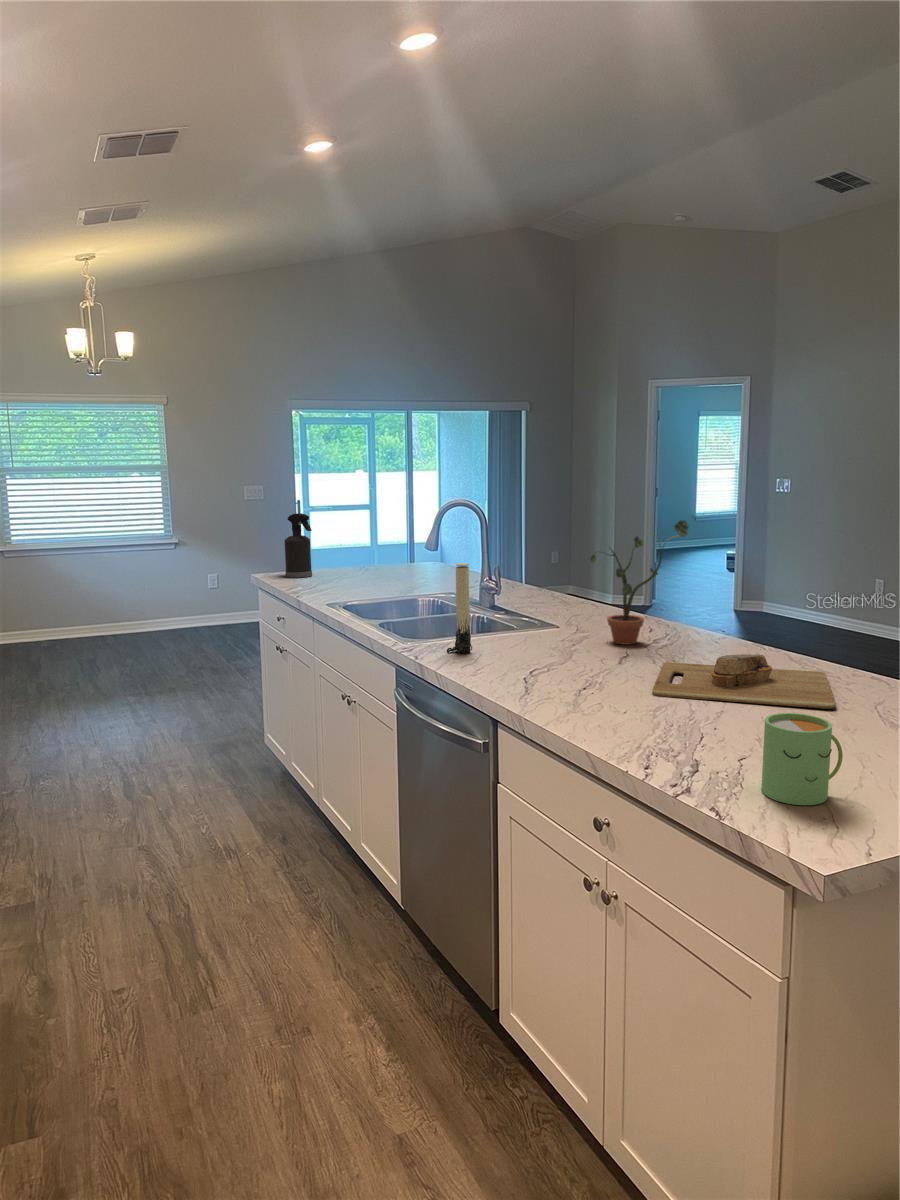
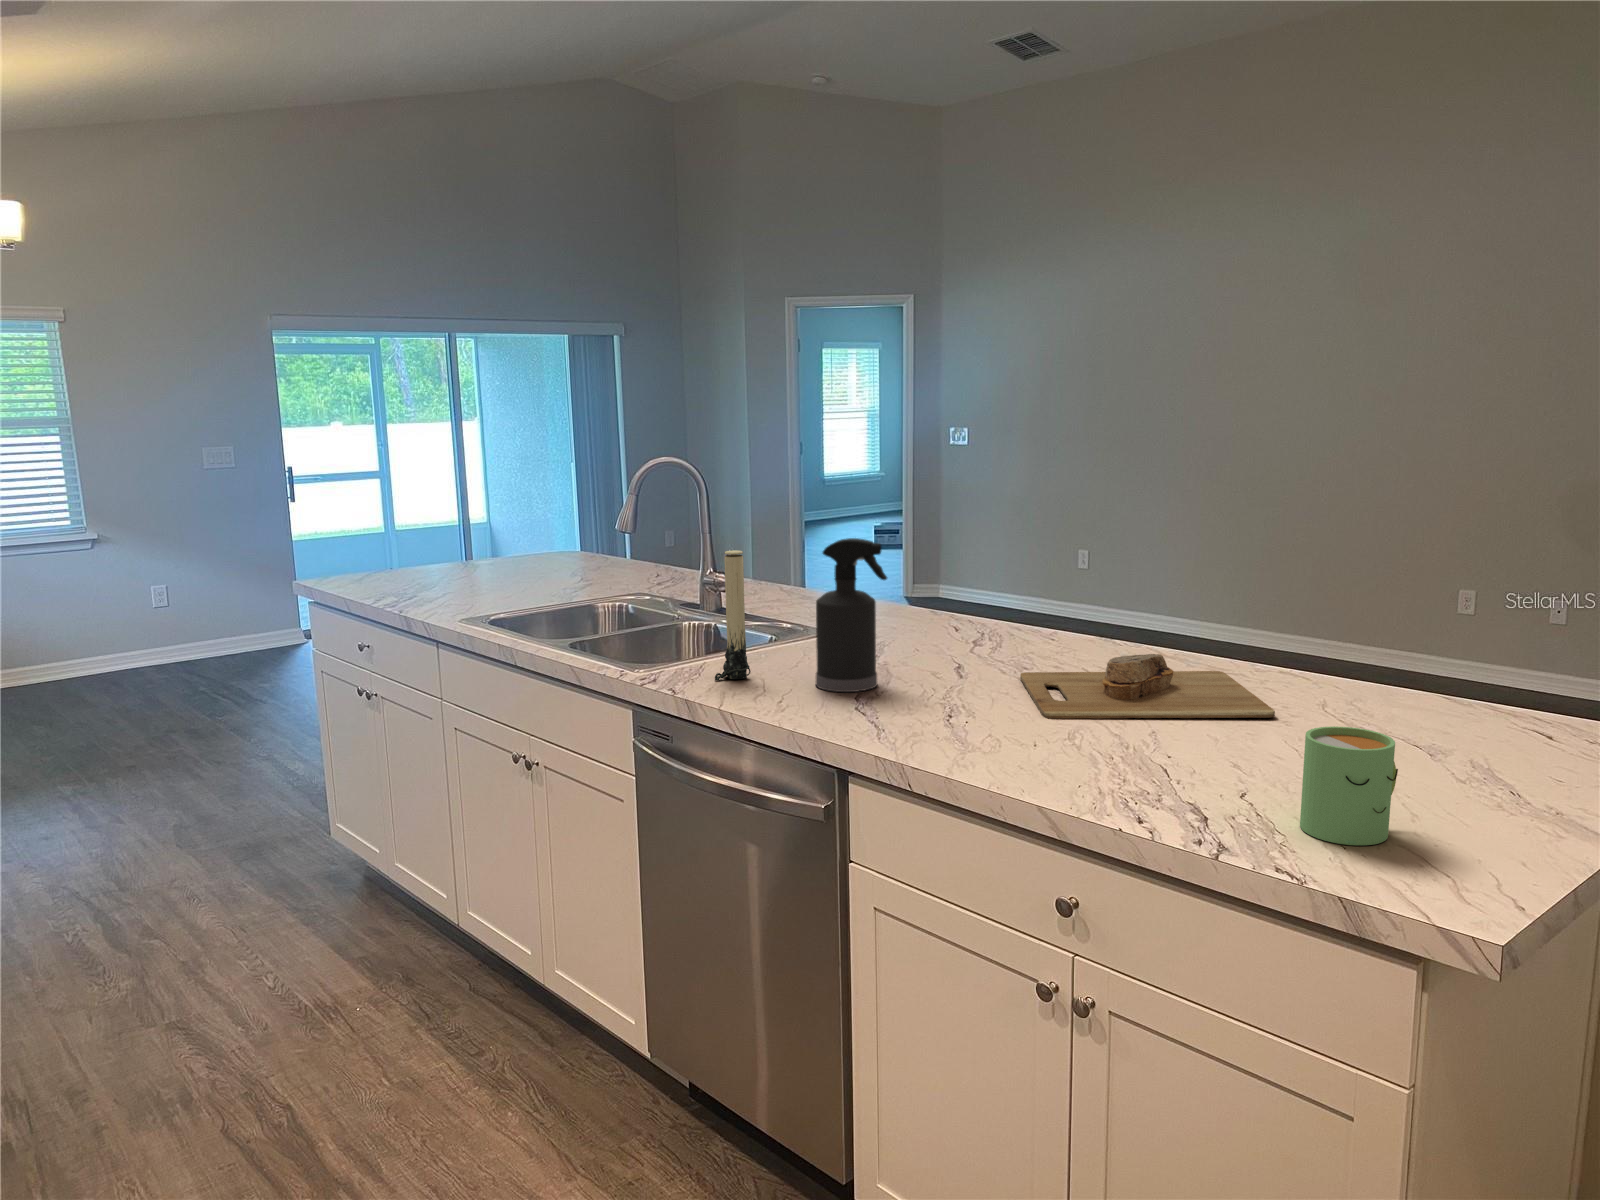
spray bottle: present [285,513,312,578] -> present [816,538,887,692]
potted plant: present [591,520,689,645] -> none [892,481,1007,652]

